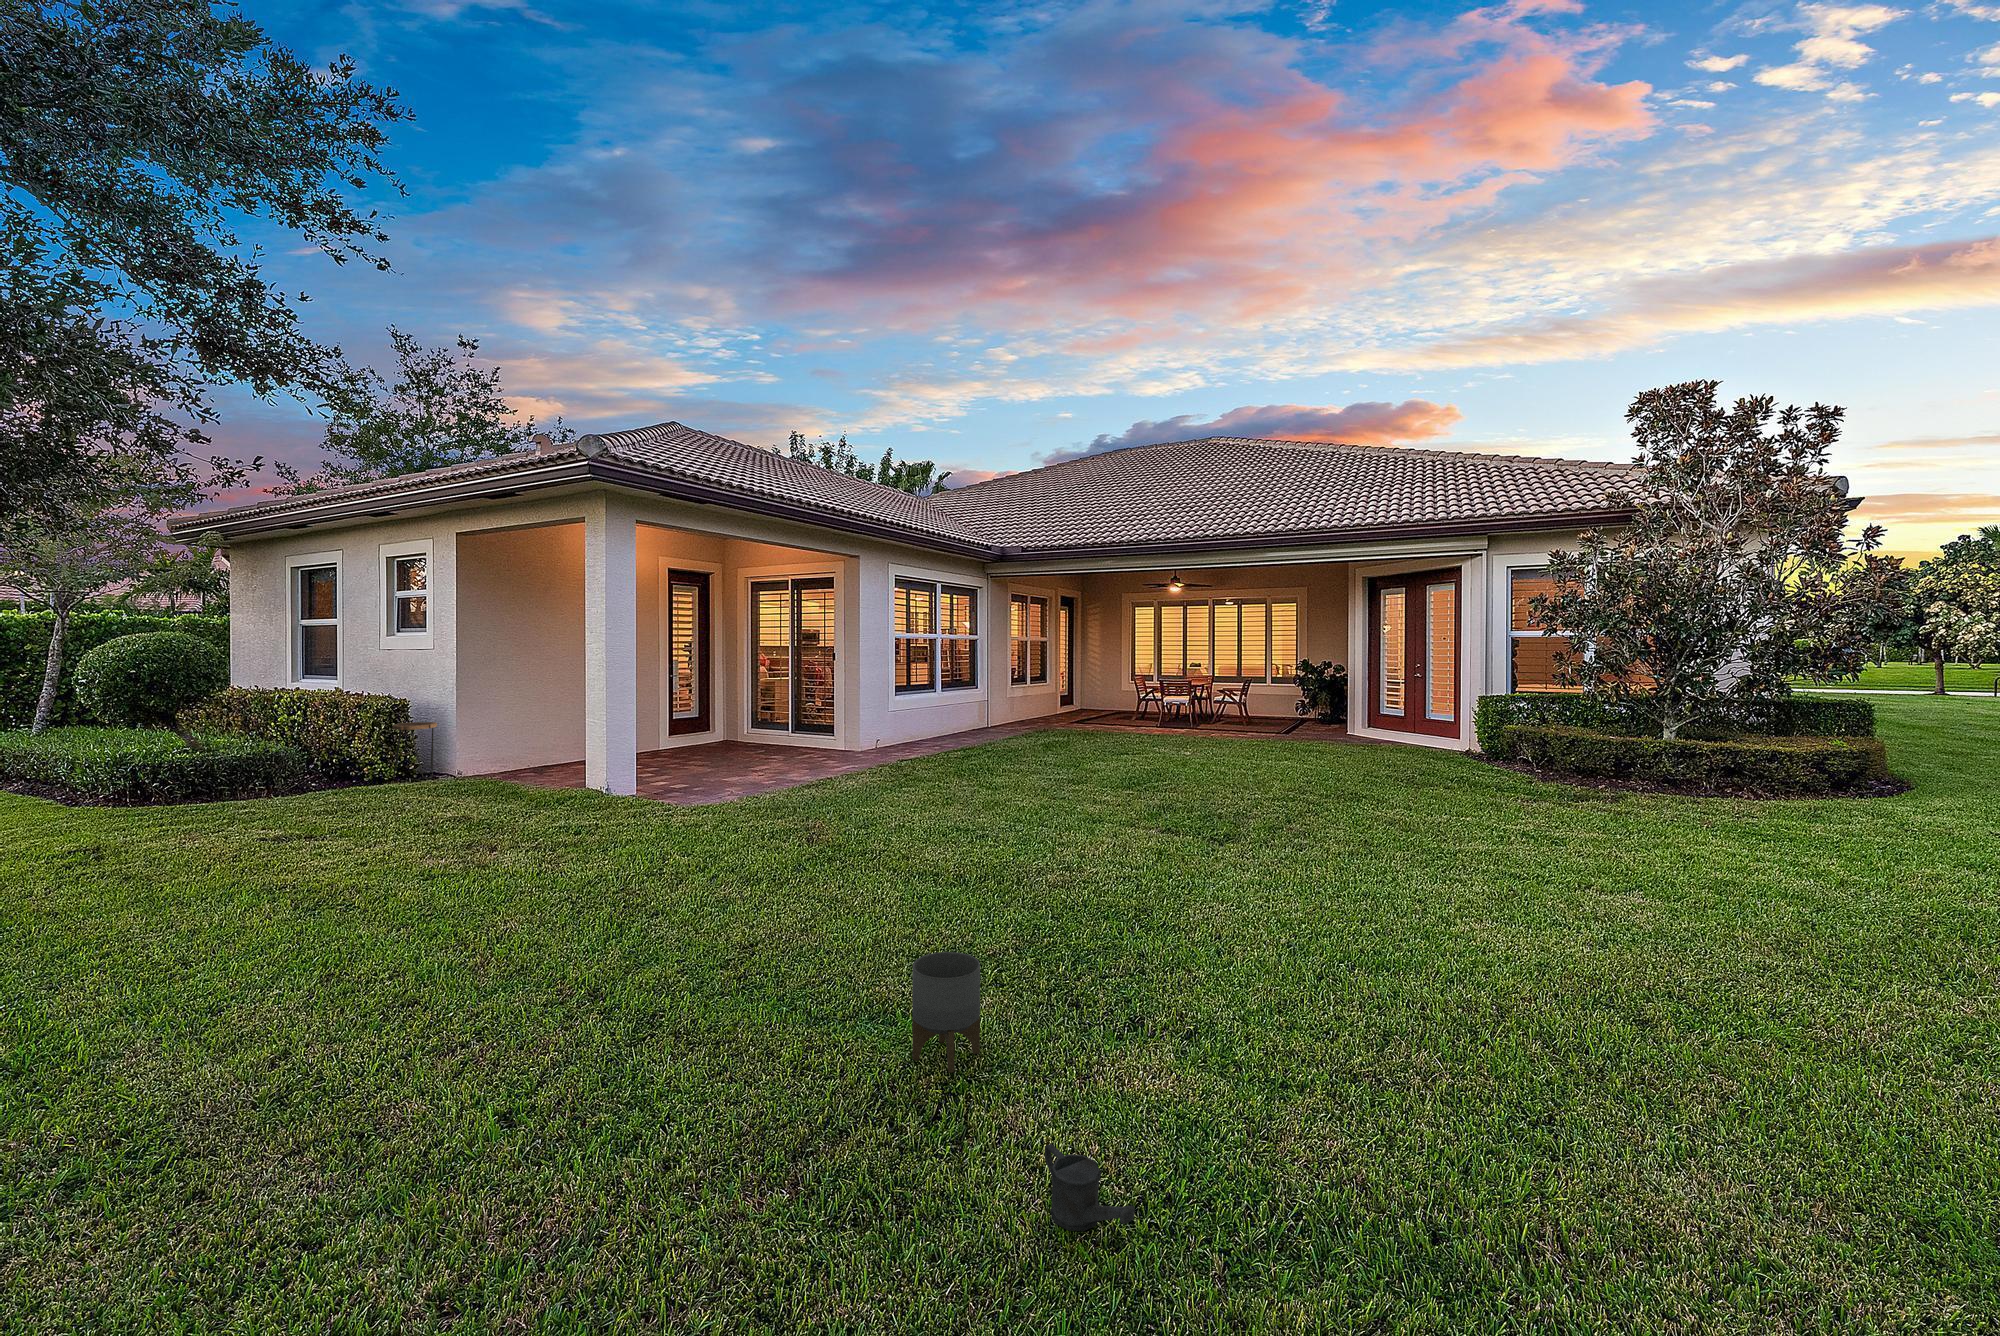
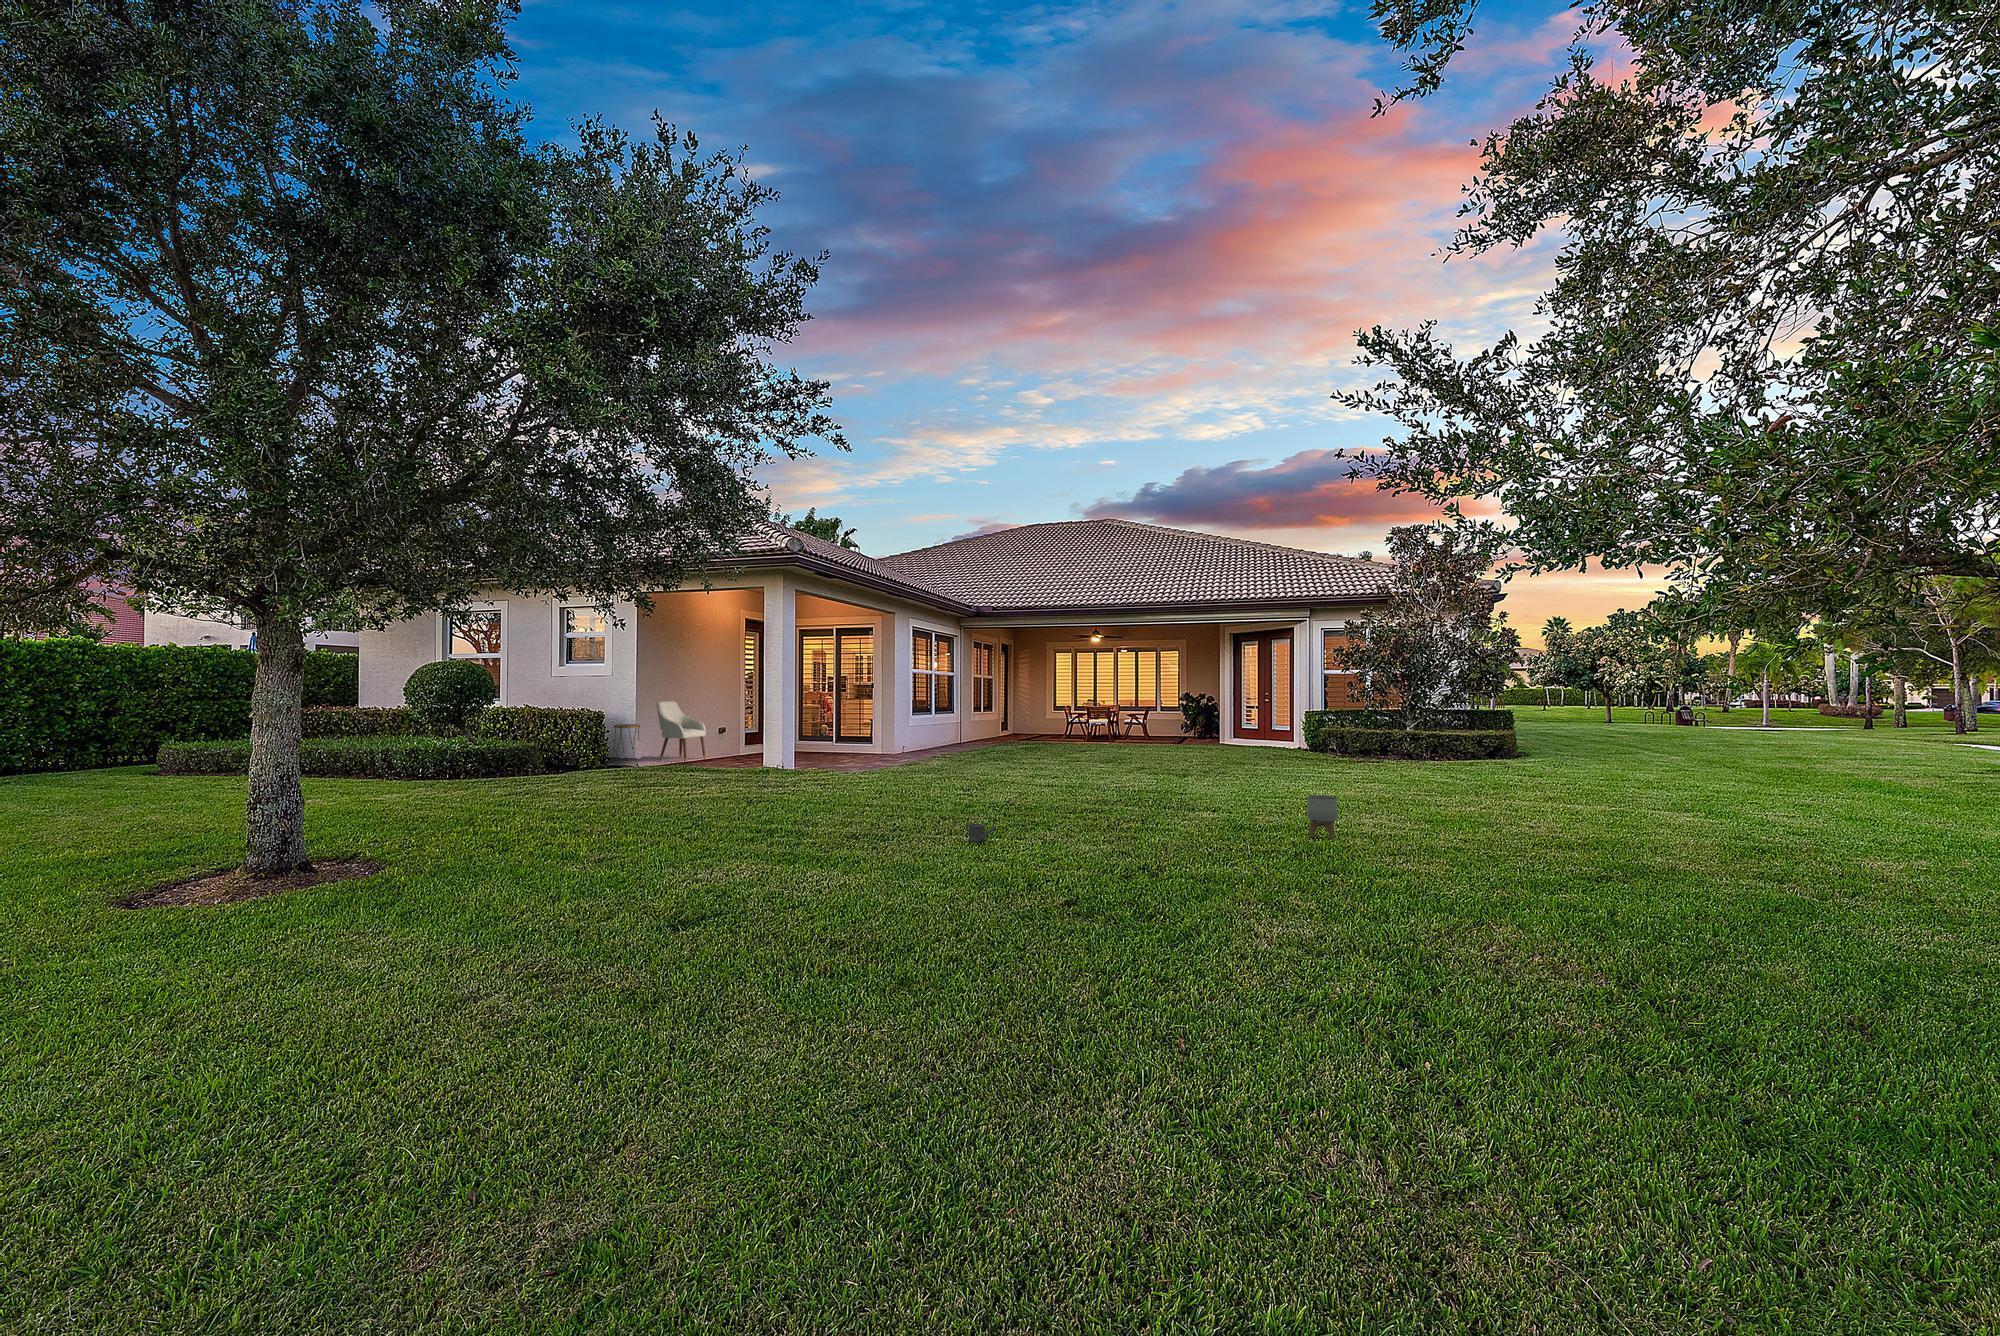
chair: none [468,687,545,776] -> present [657,701,706,761]
planter: present [912,952,980,1073] -> present [1307,795,1338,839]
watering can: present [1045,1144,1134,1231] -> present [966,823,996,842]

